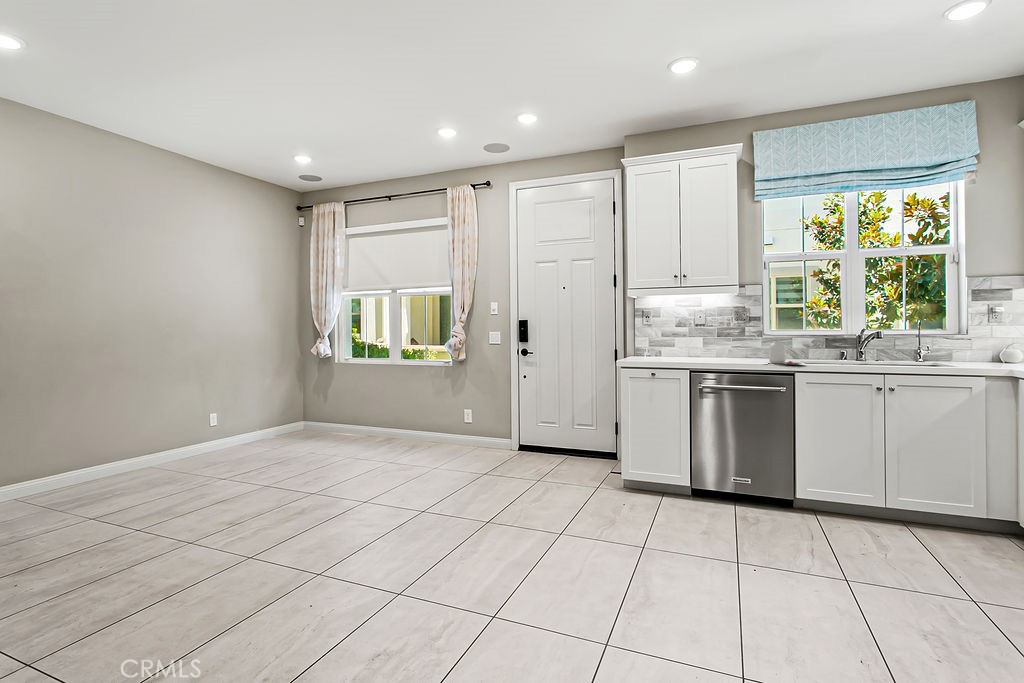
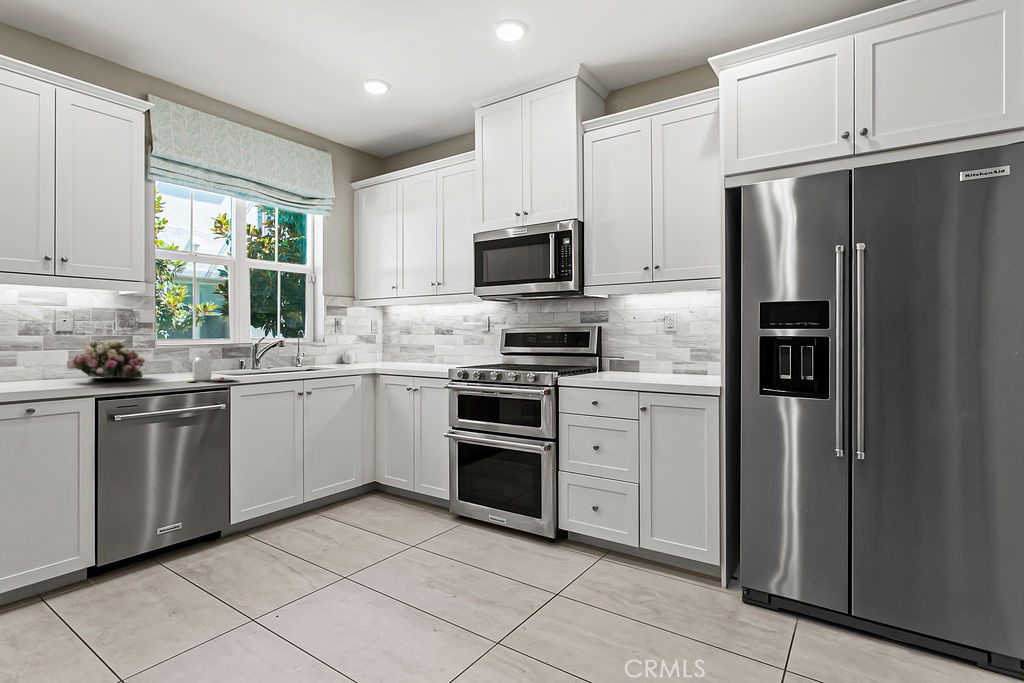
flower arrangement: none [689,330,740,359] -> present [67,340,145,378]

